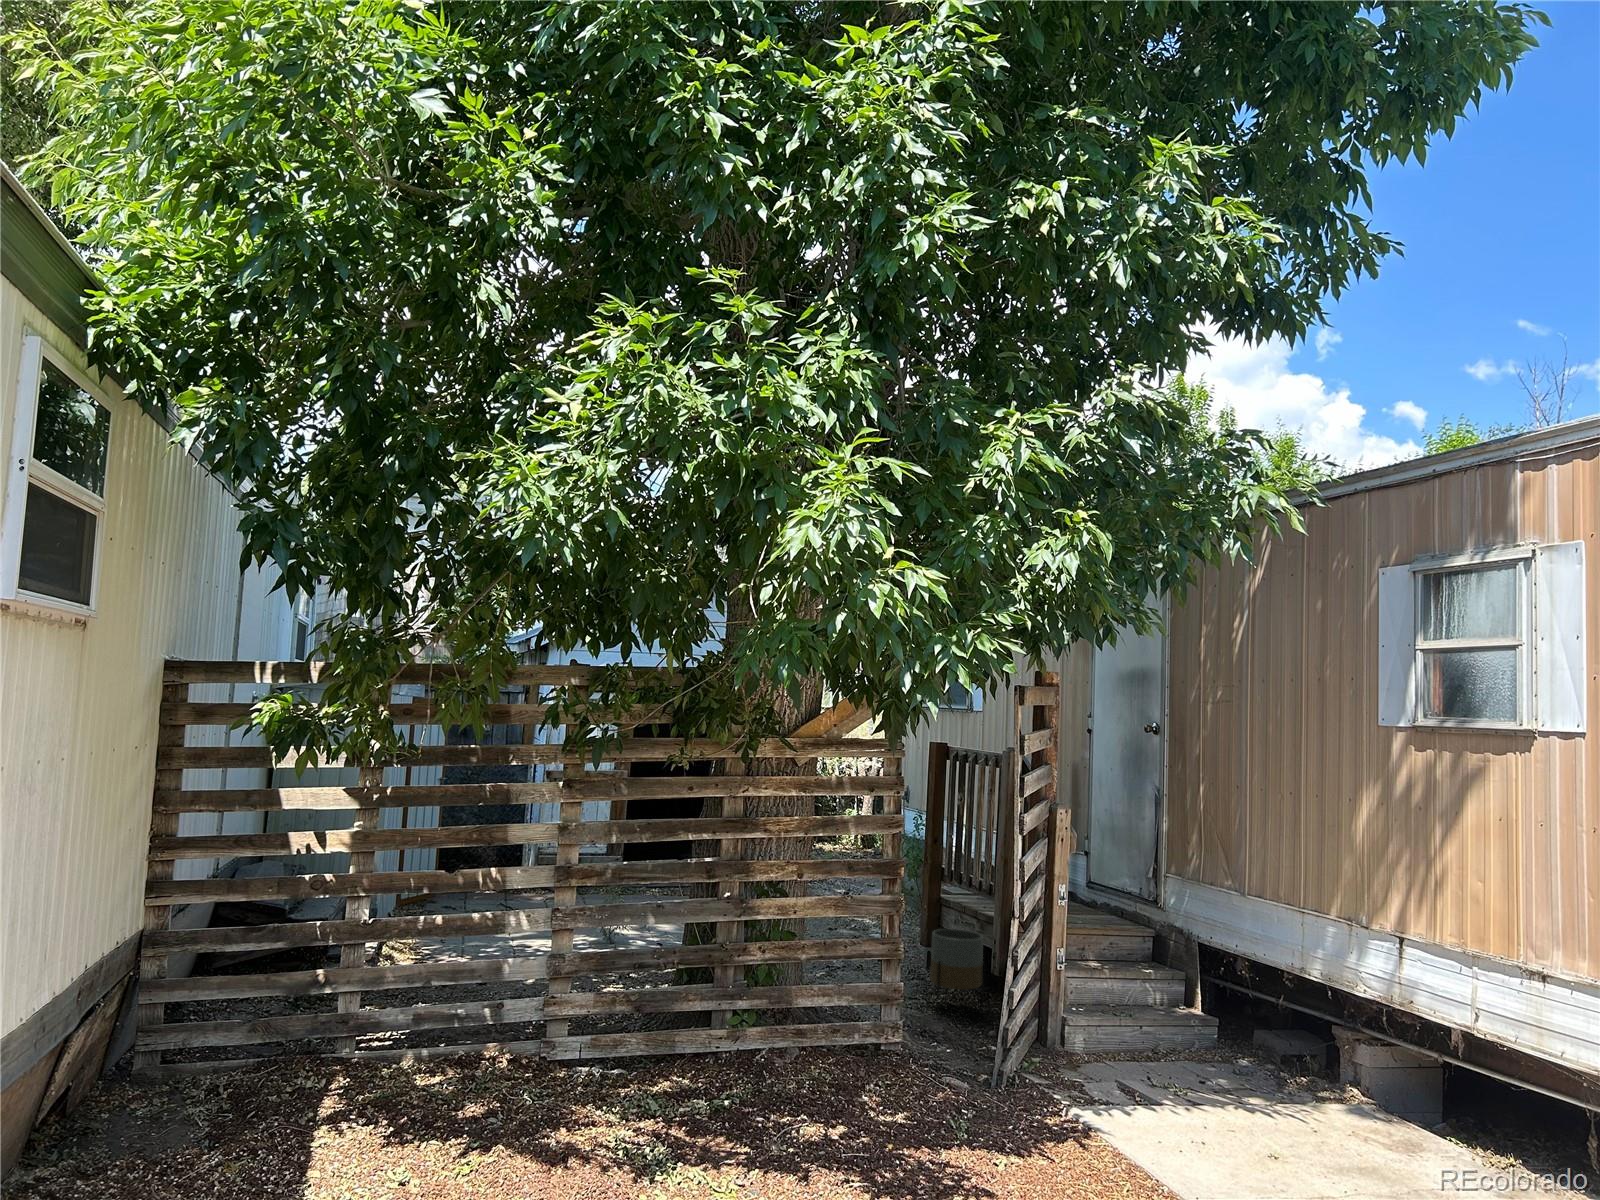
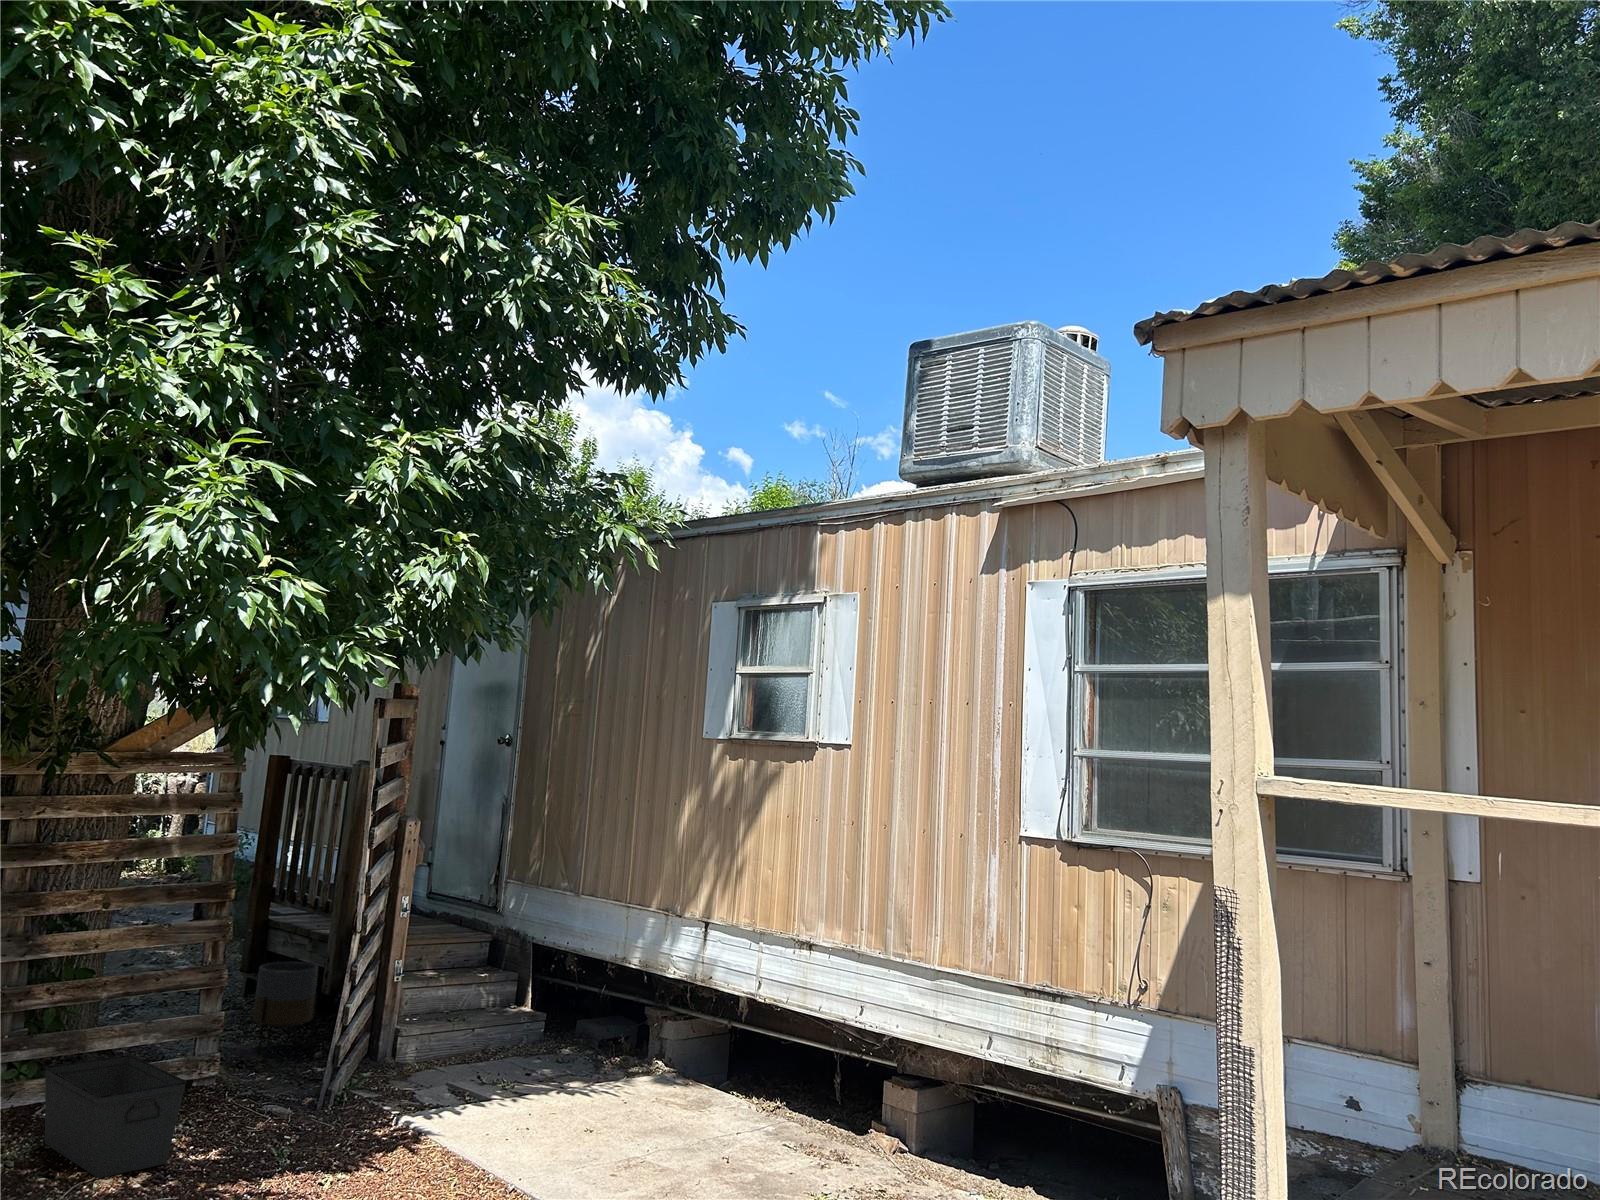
storage bin: none [761,1008,870,1122] -> present [44,1055,187,1178]

